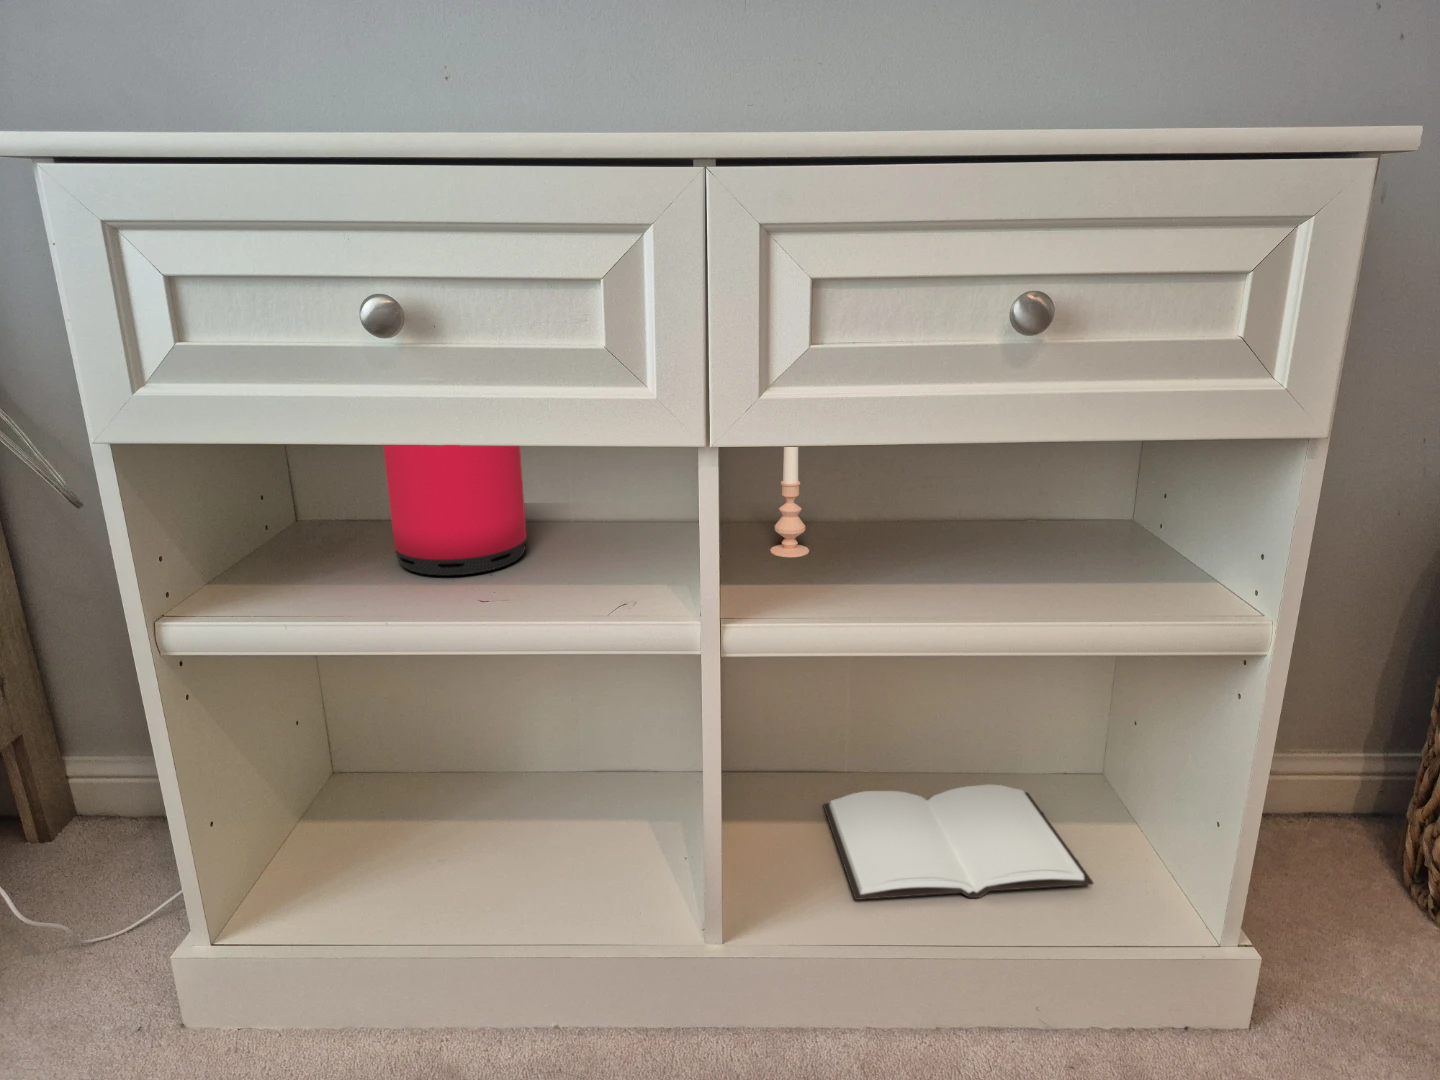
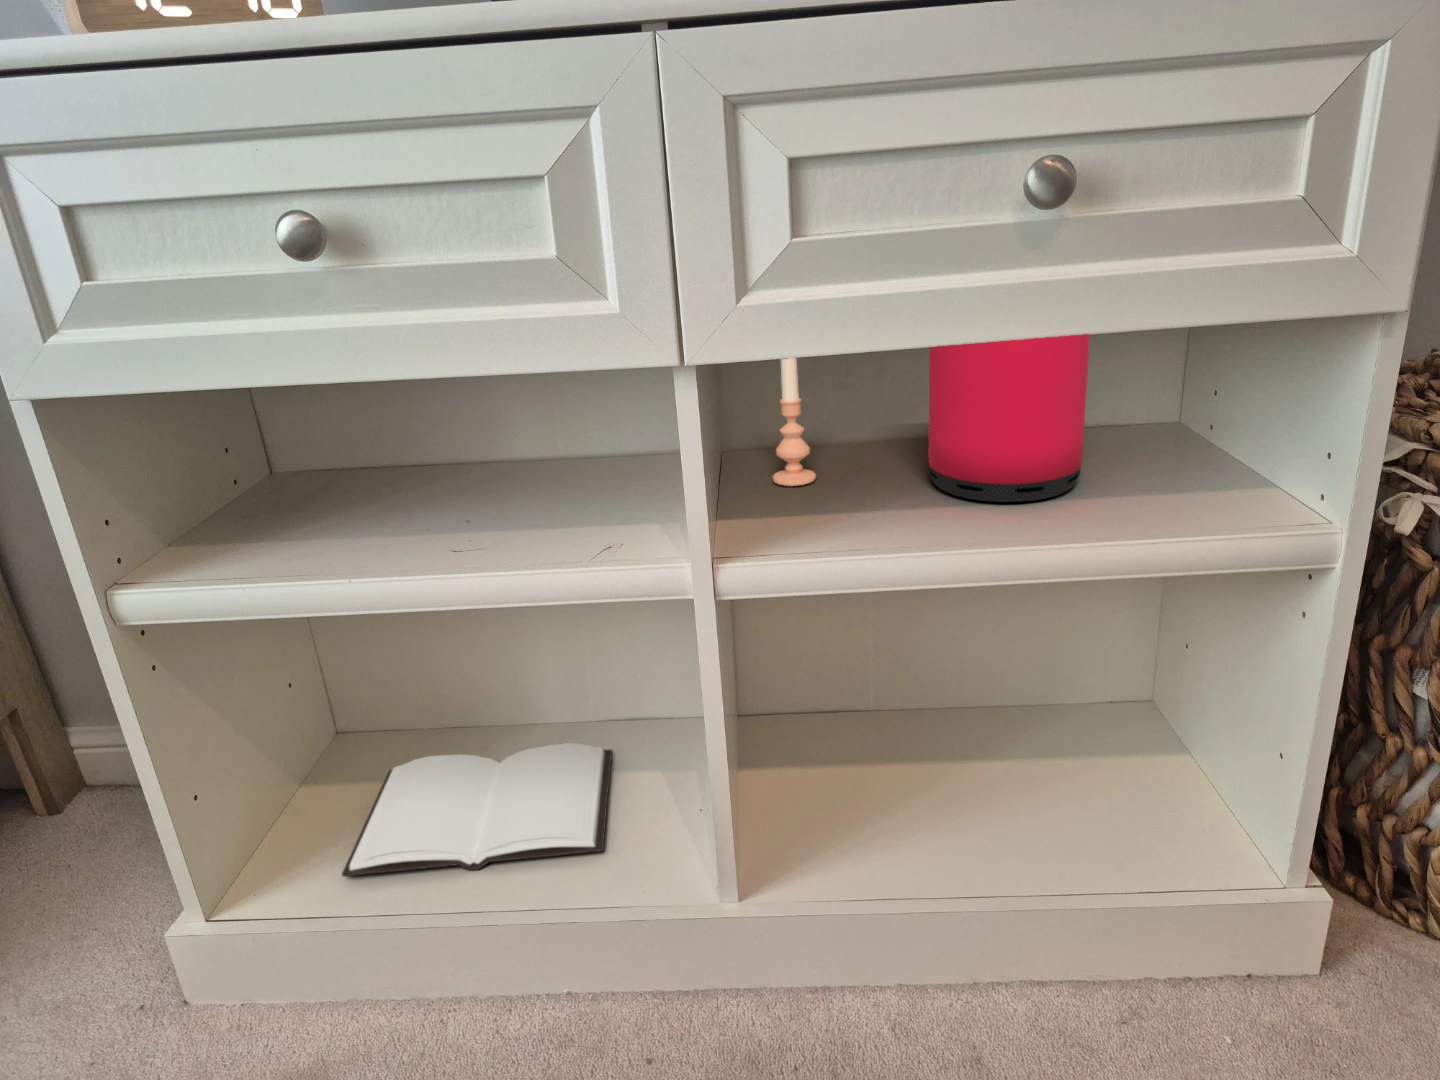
speaker: present [383,445,526,575] -> present [929,334,1090,502]
book: present [823,784,1093,900] -> present [342,743,612,876]

